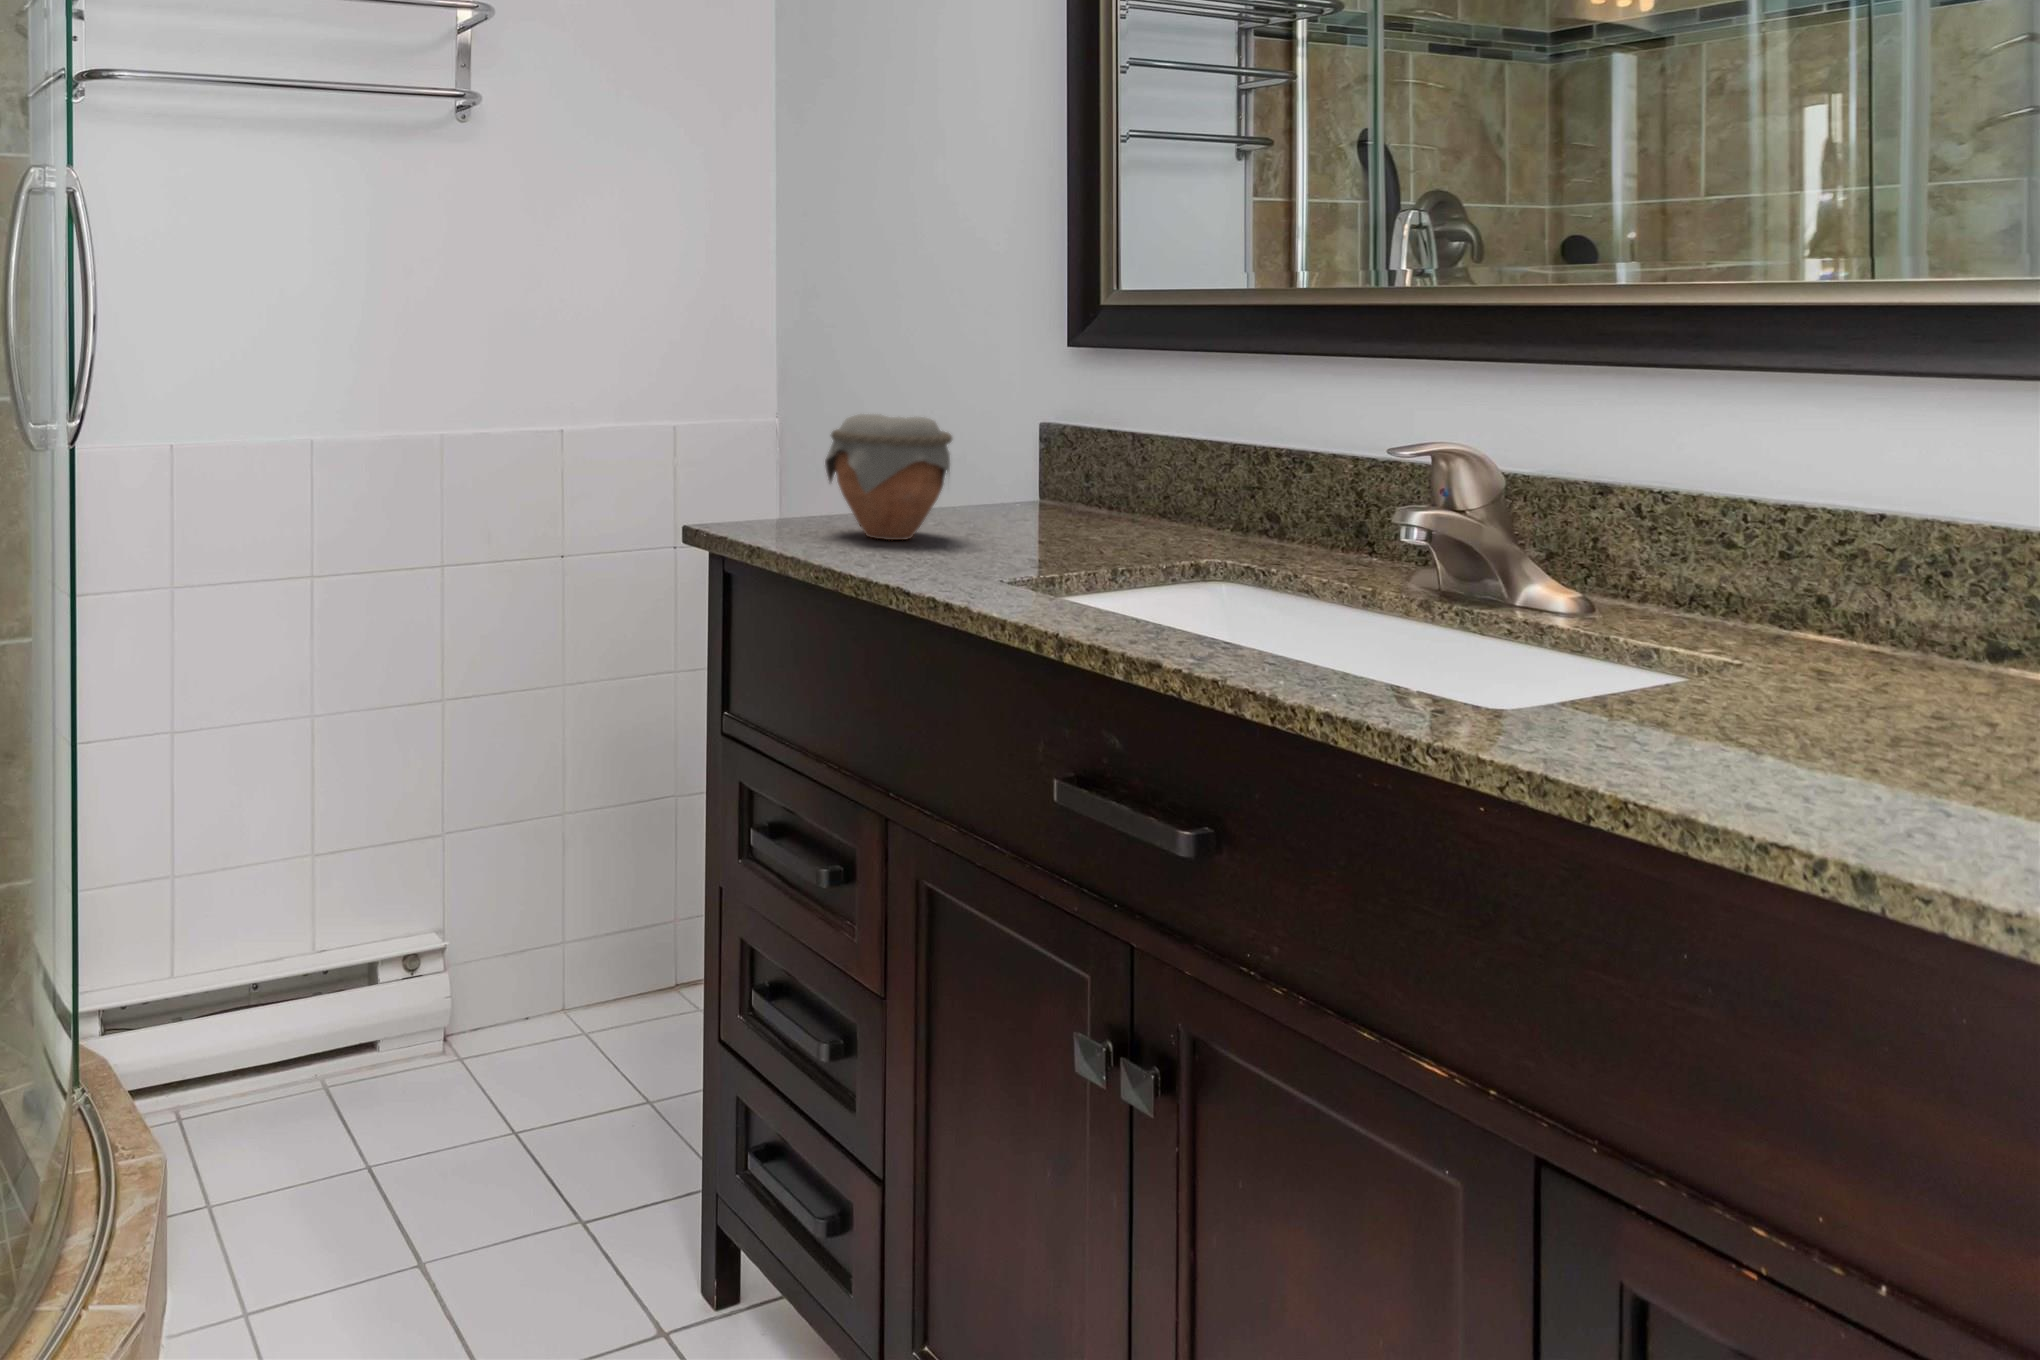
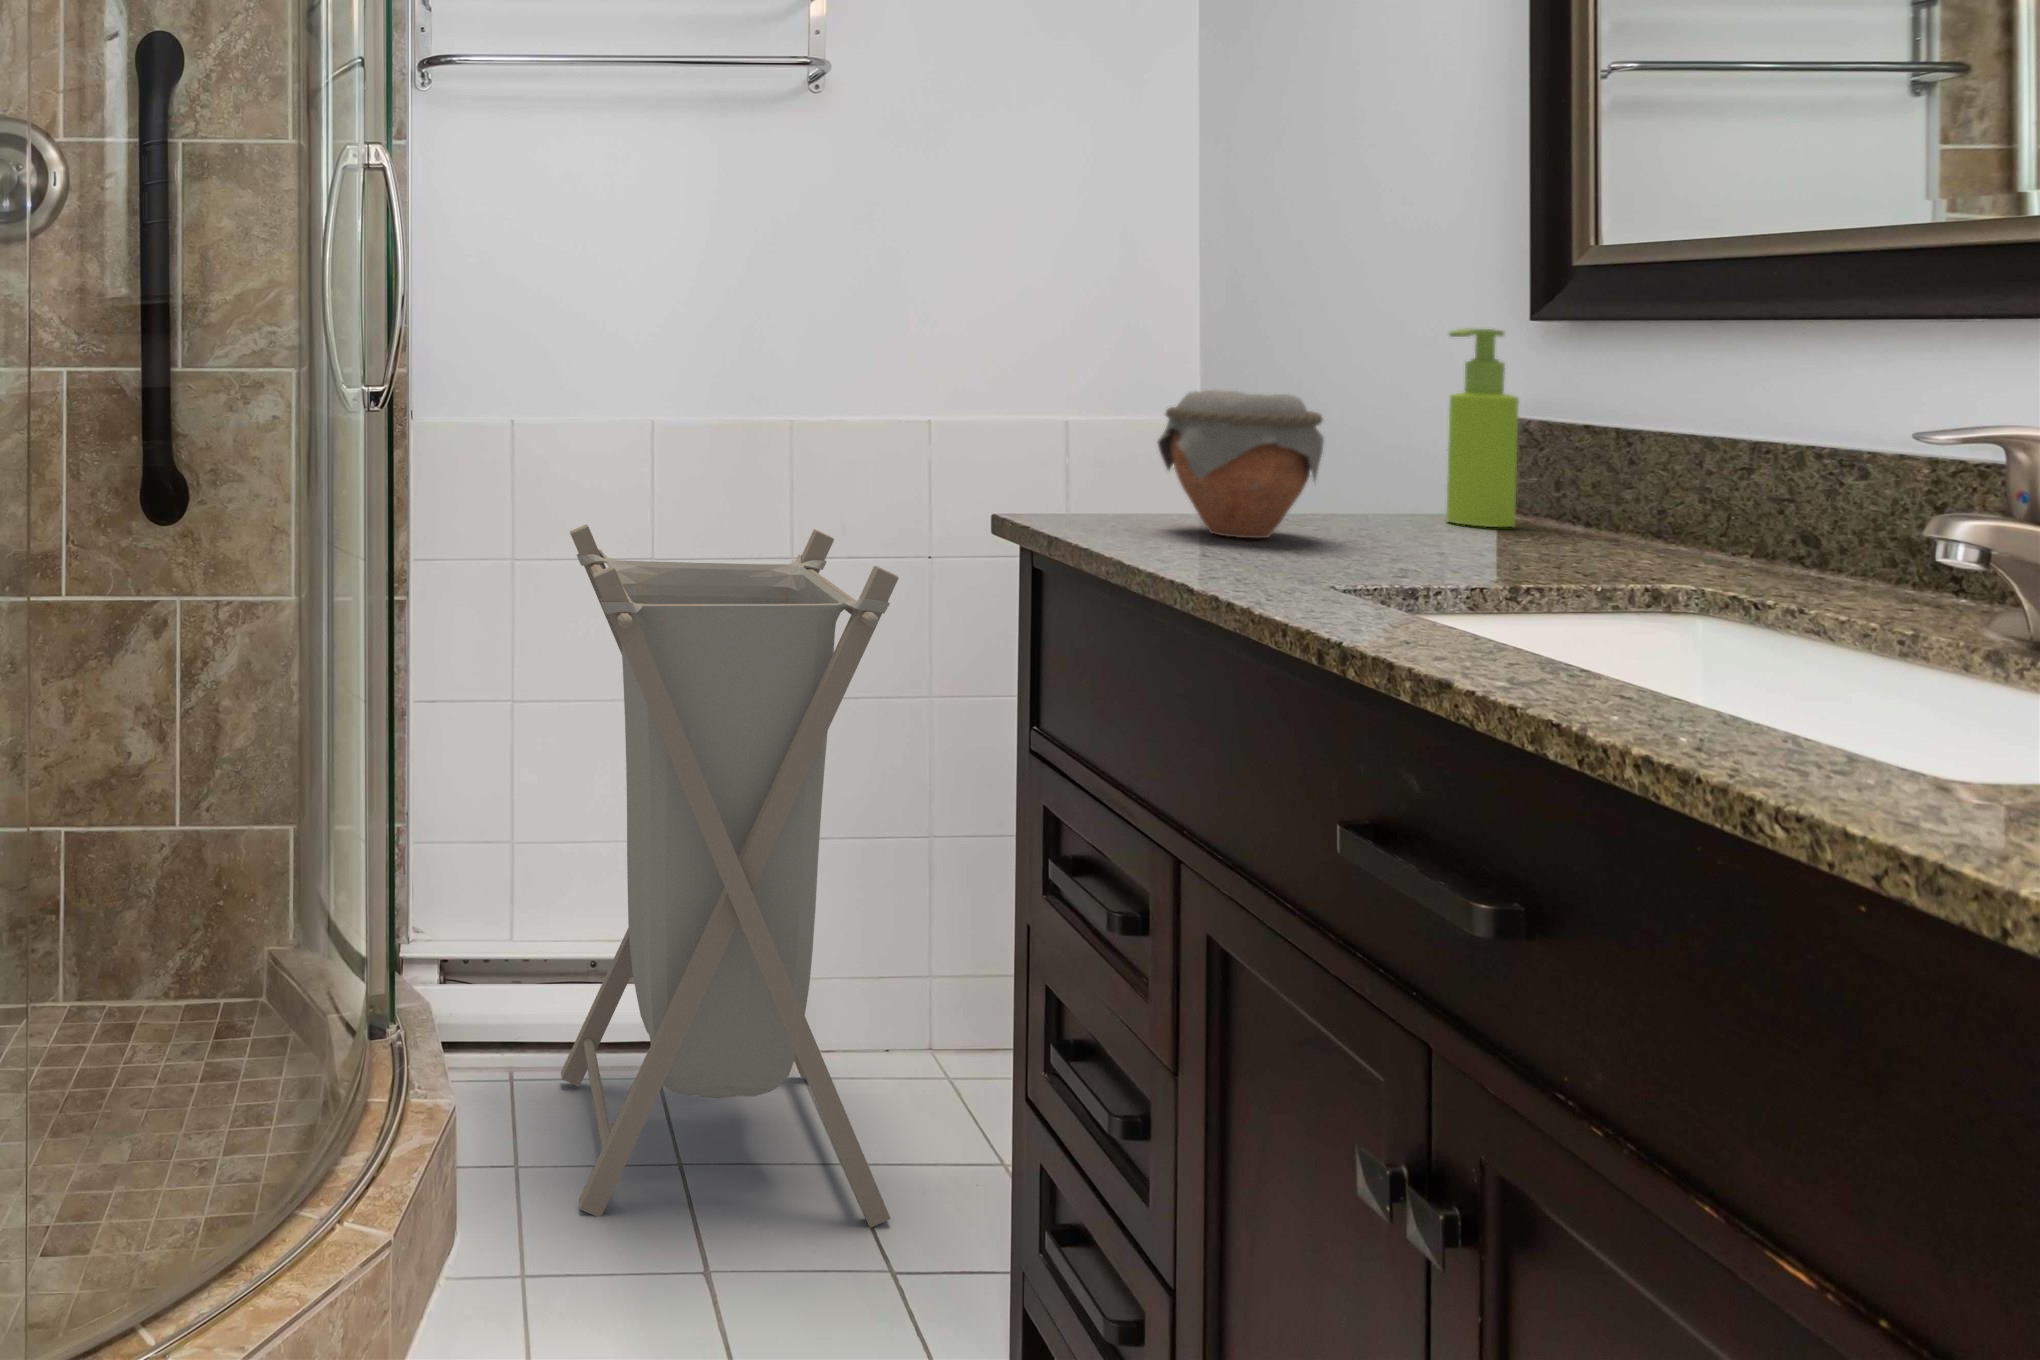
soap dispenser: none [1012,355,1062,516] -> present [1446,328,1519,527]
laundry hamper: none [233,543,572,1236] -> present [561,524,899,1228]

